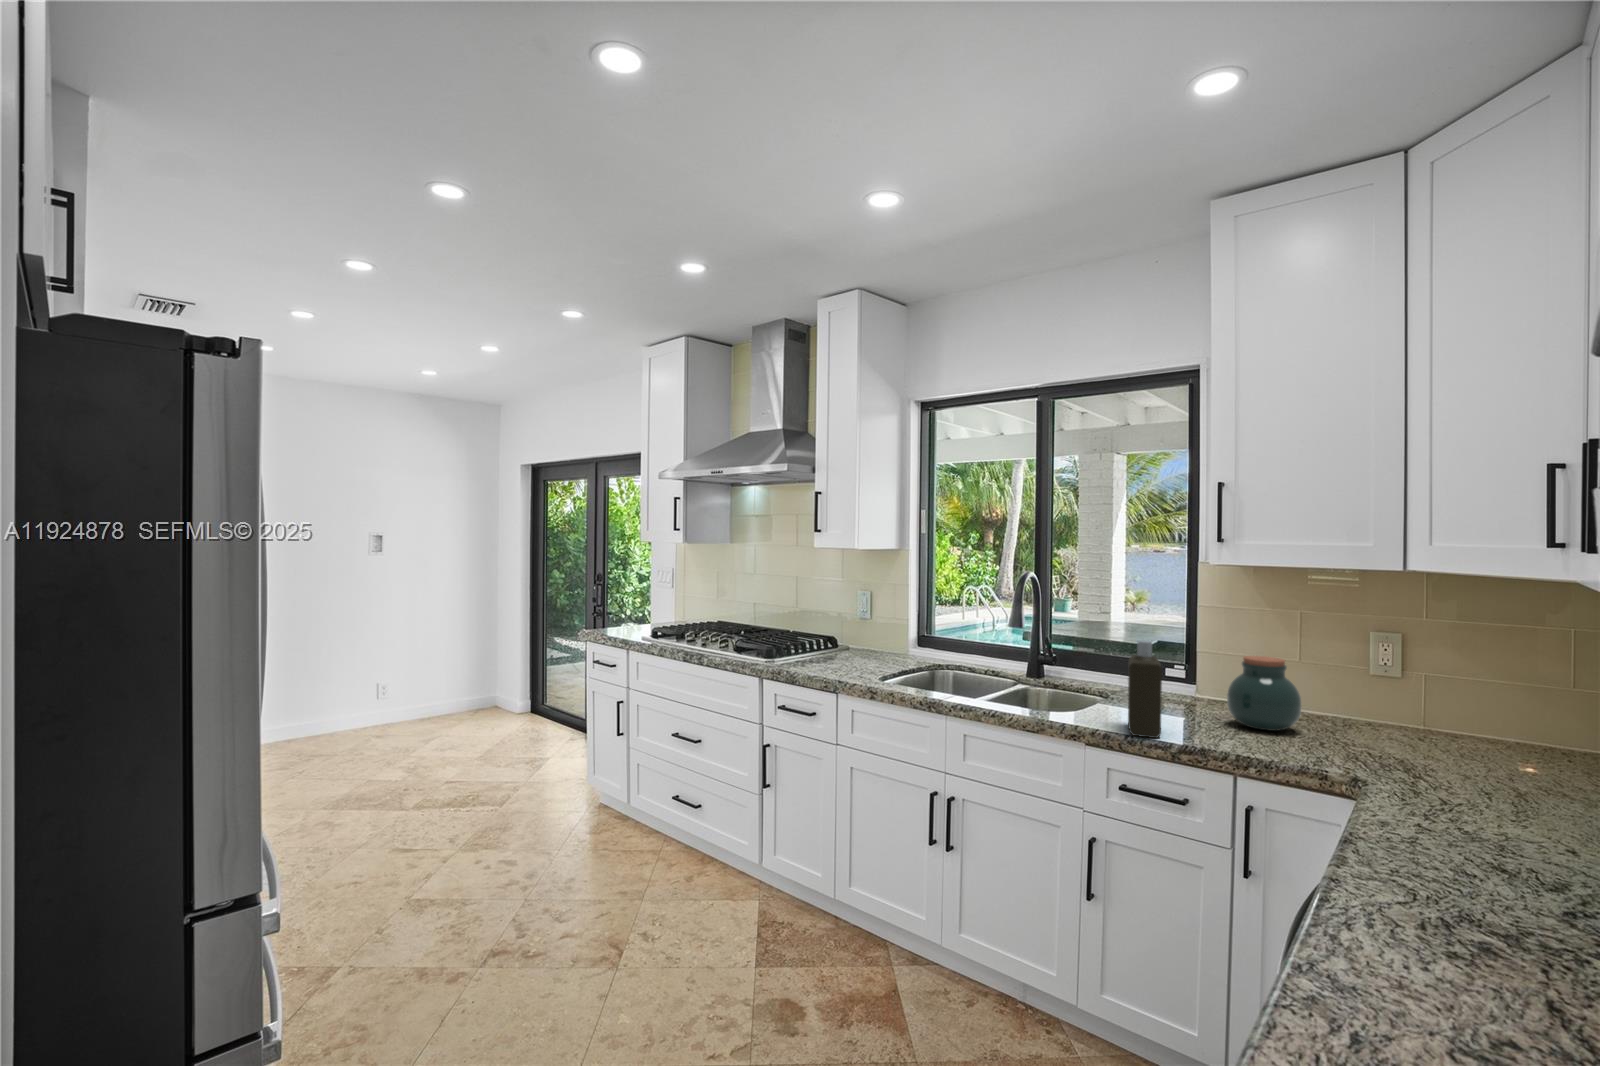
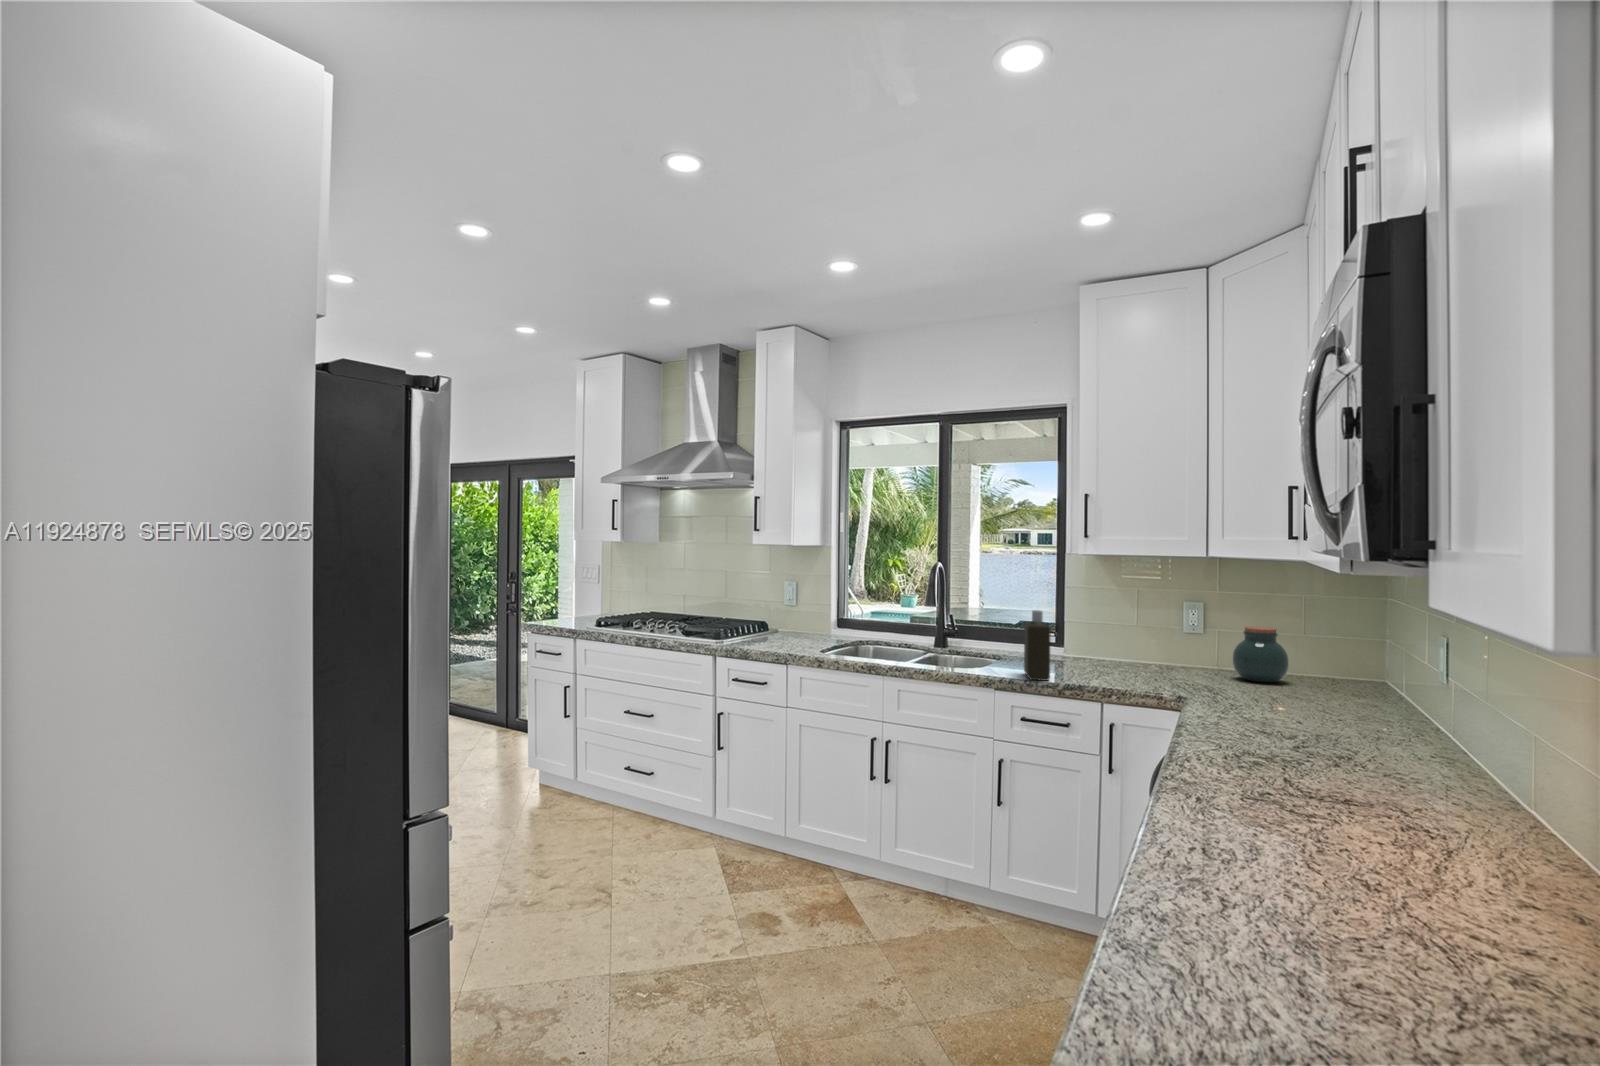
jar: present [1227,656,1302,731] -> present [1233,626,1289,682]

